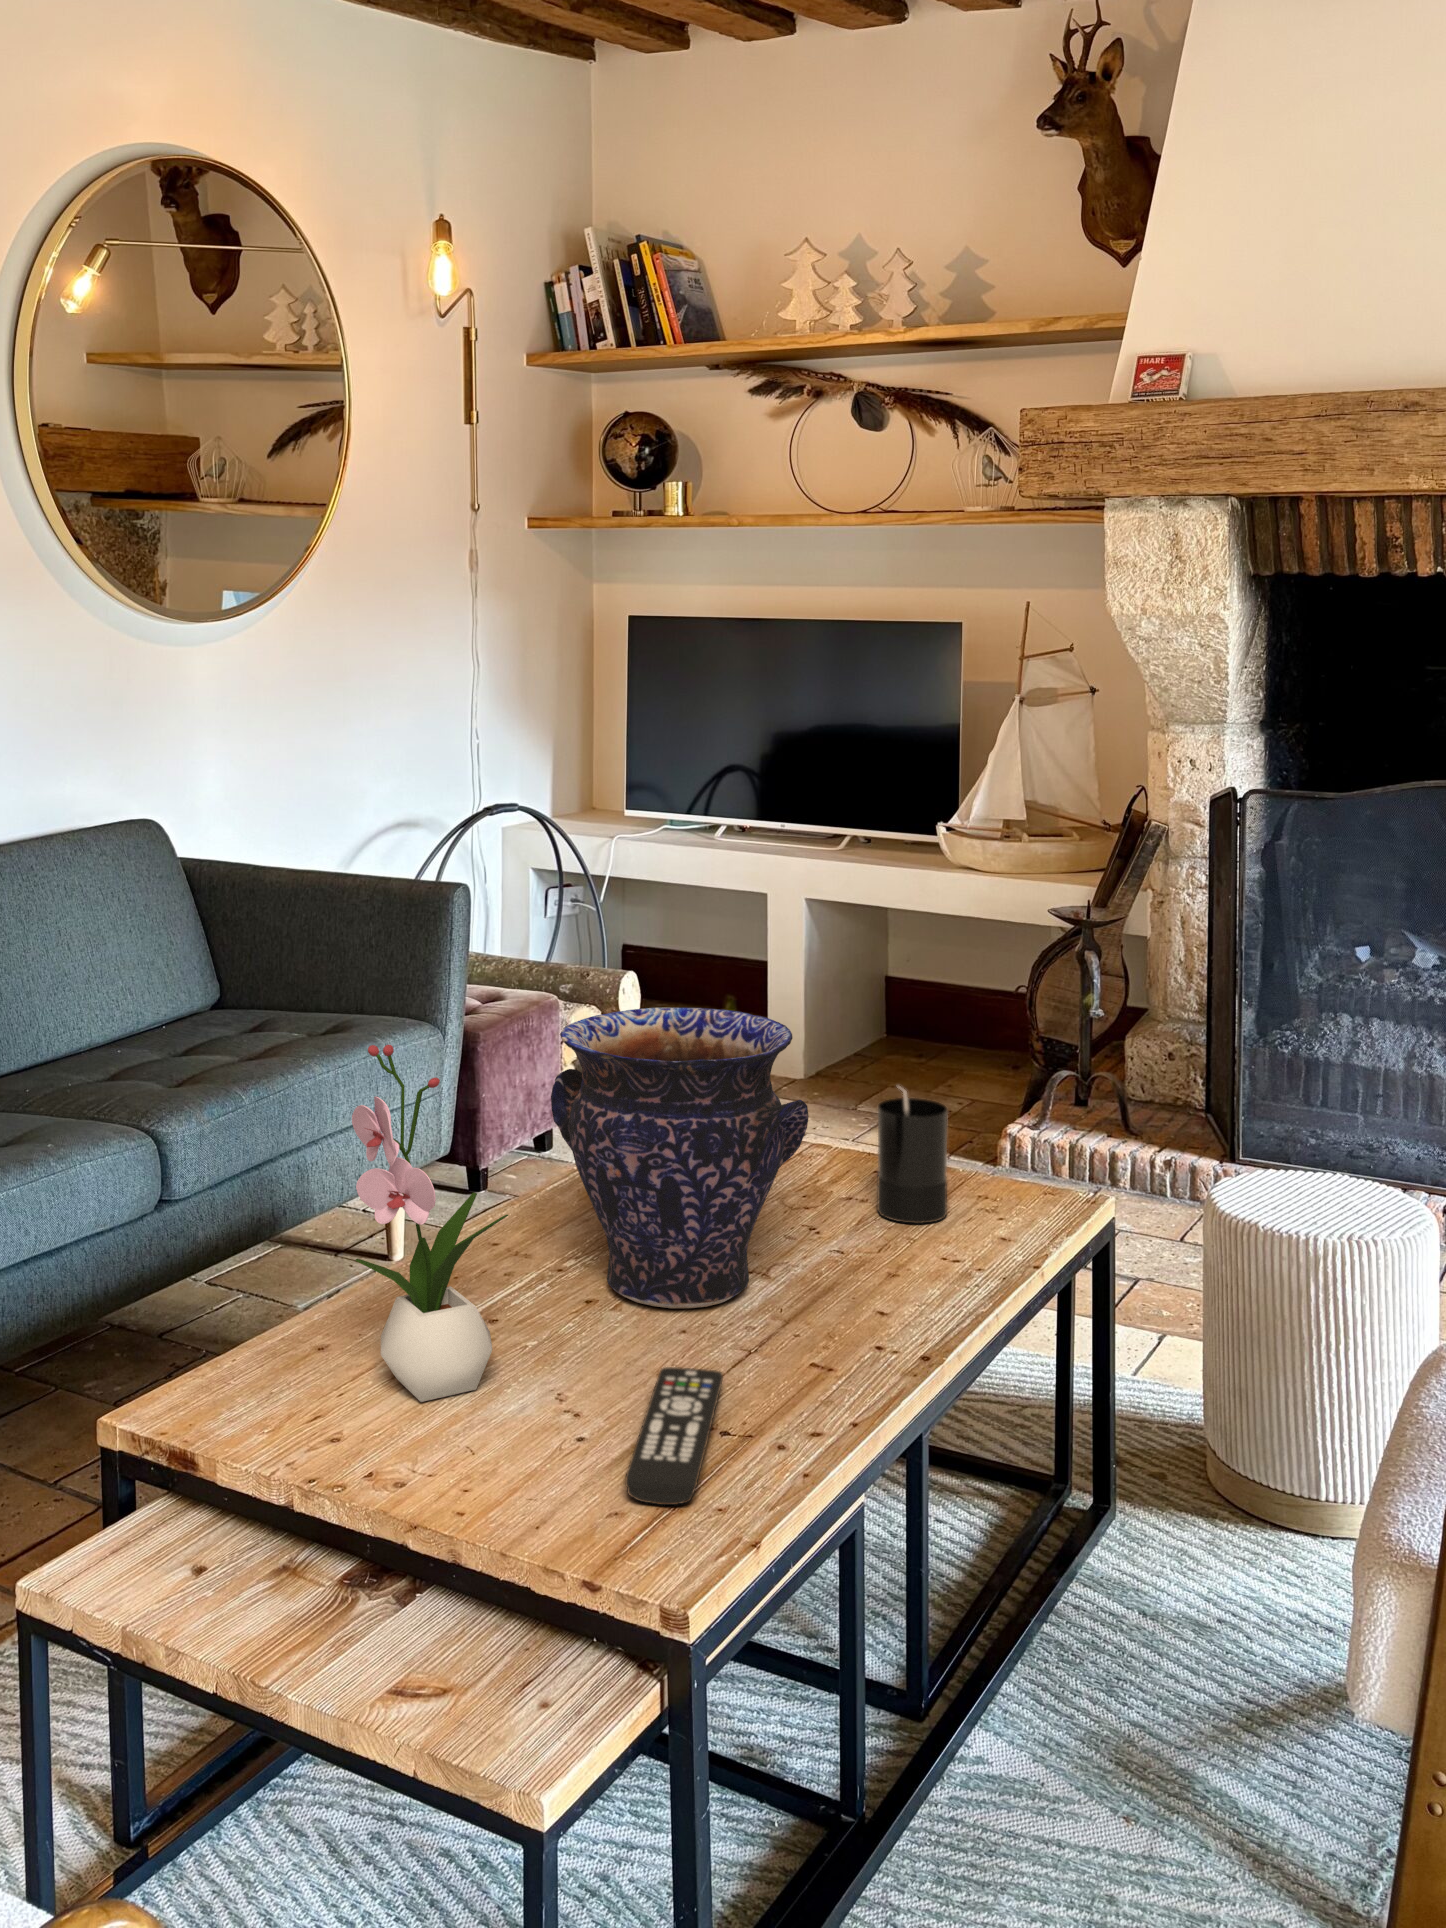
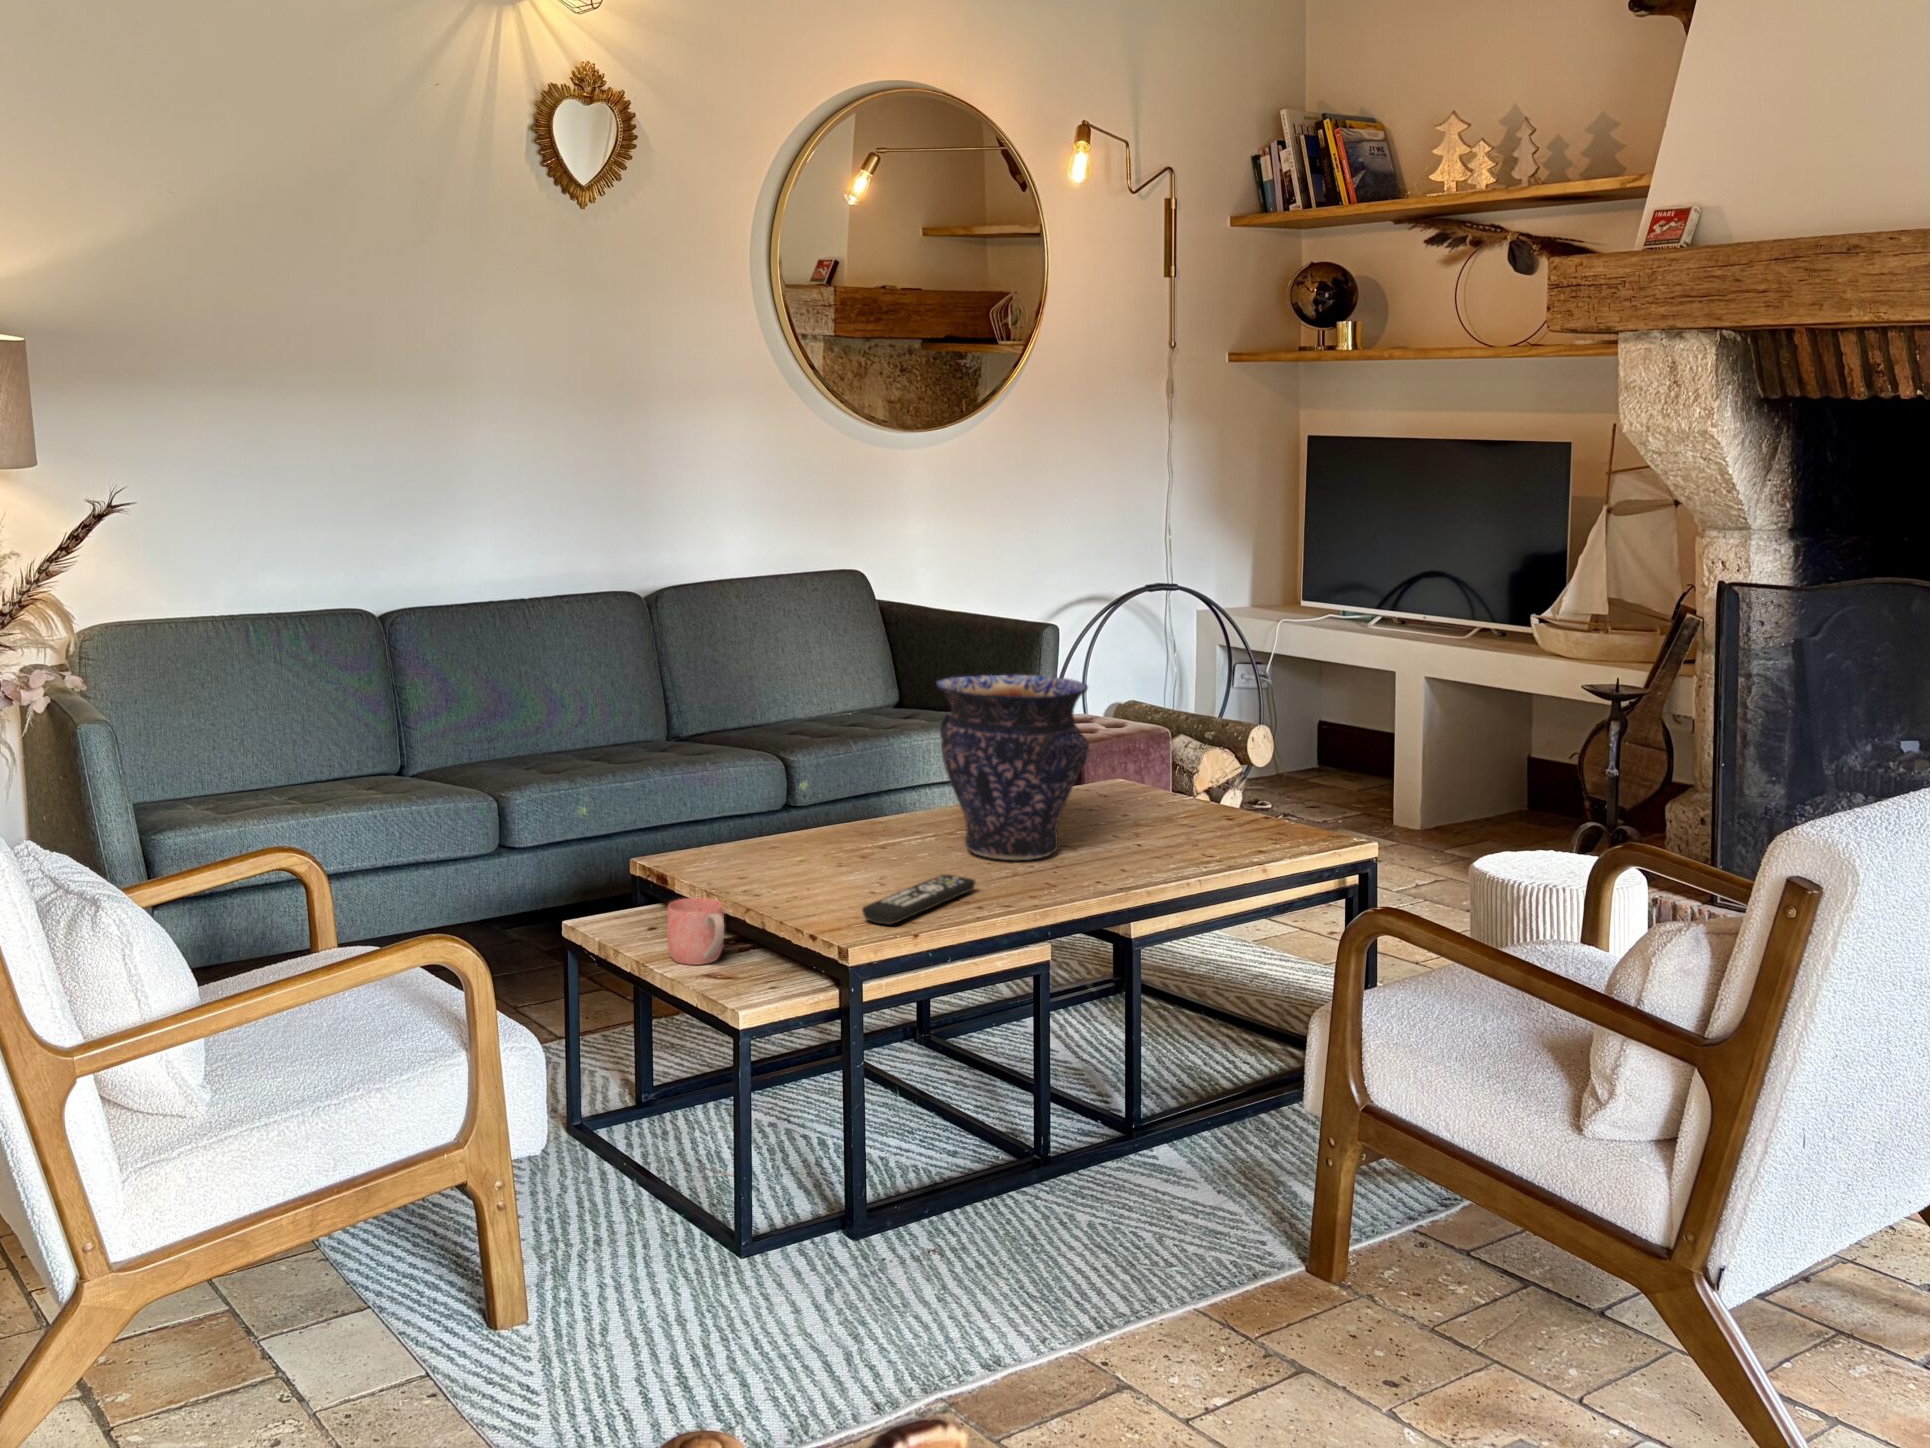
flower arrangement: present [352,1045,508,1402] -> none [771,664,855,876]
candle: present [877,1086,948,1224] -> none [1193,751,1244,843]
mug: none [299,1512,428,1655] -> present [667,898,724,965]

